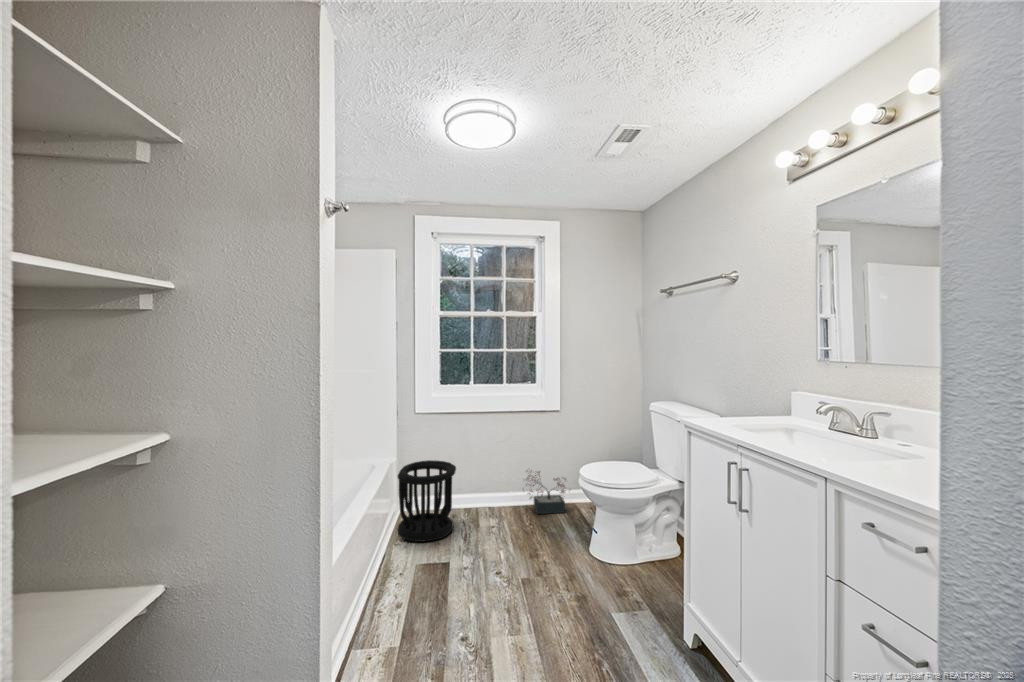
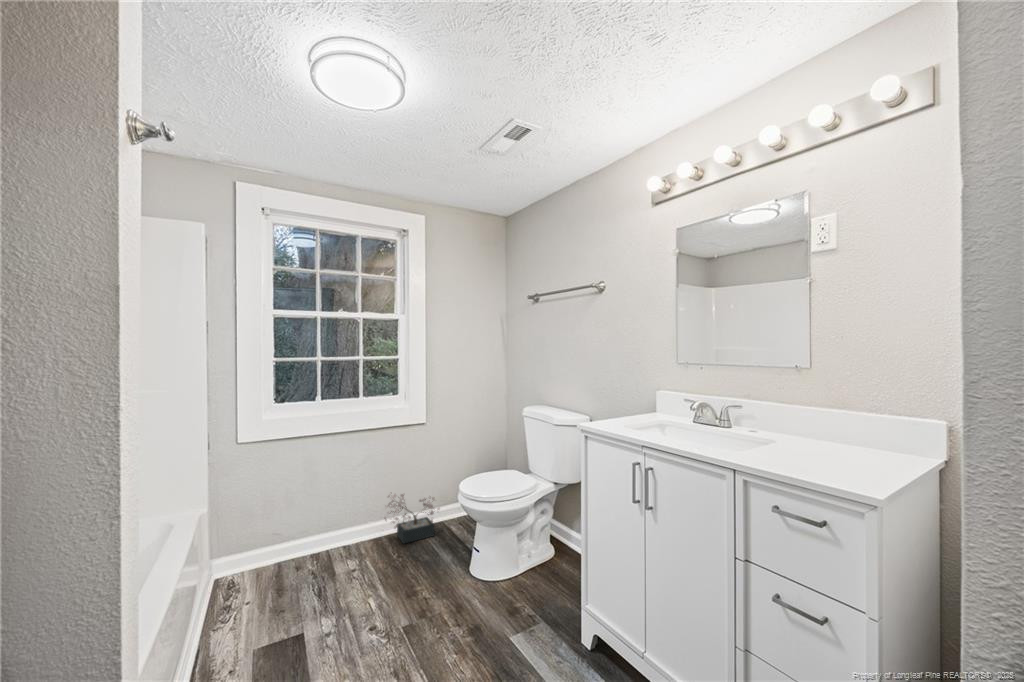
wastebasket: present [397,460,456,542] -> none [215,501,303,617]

